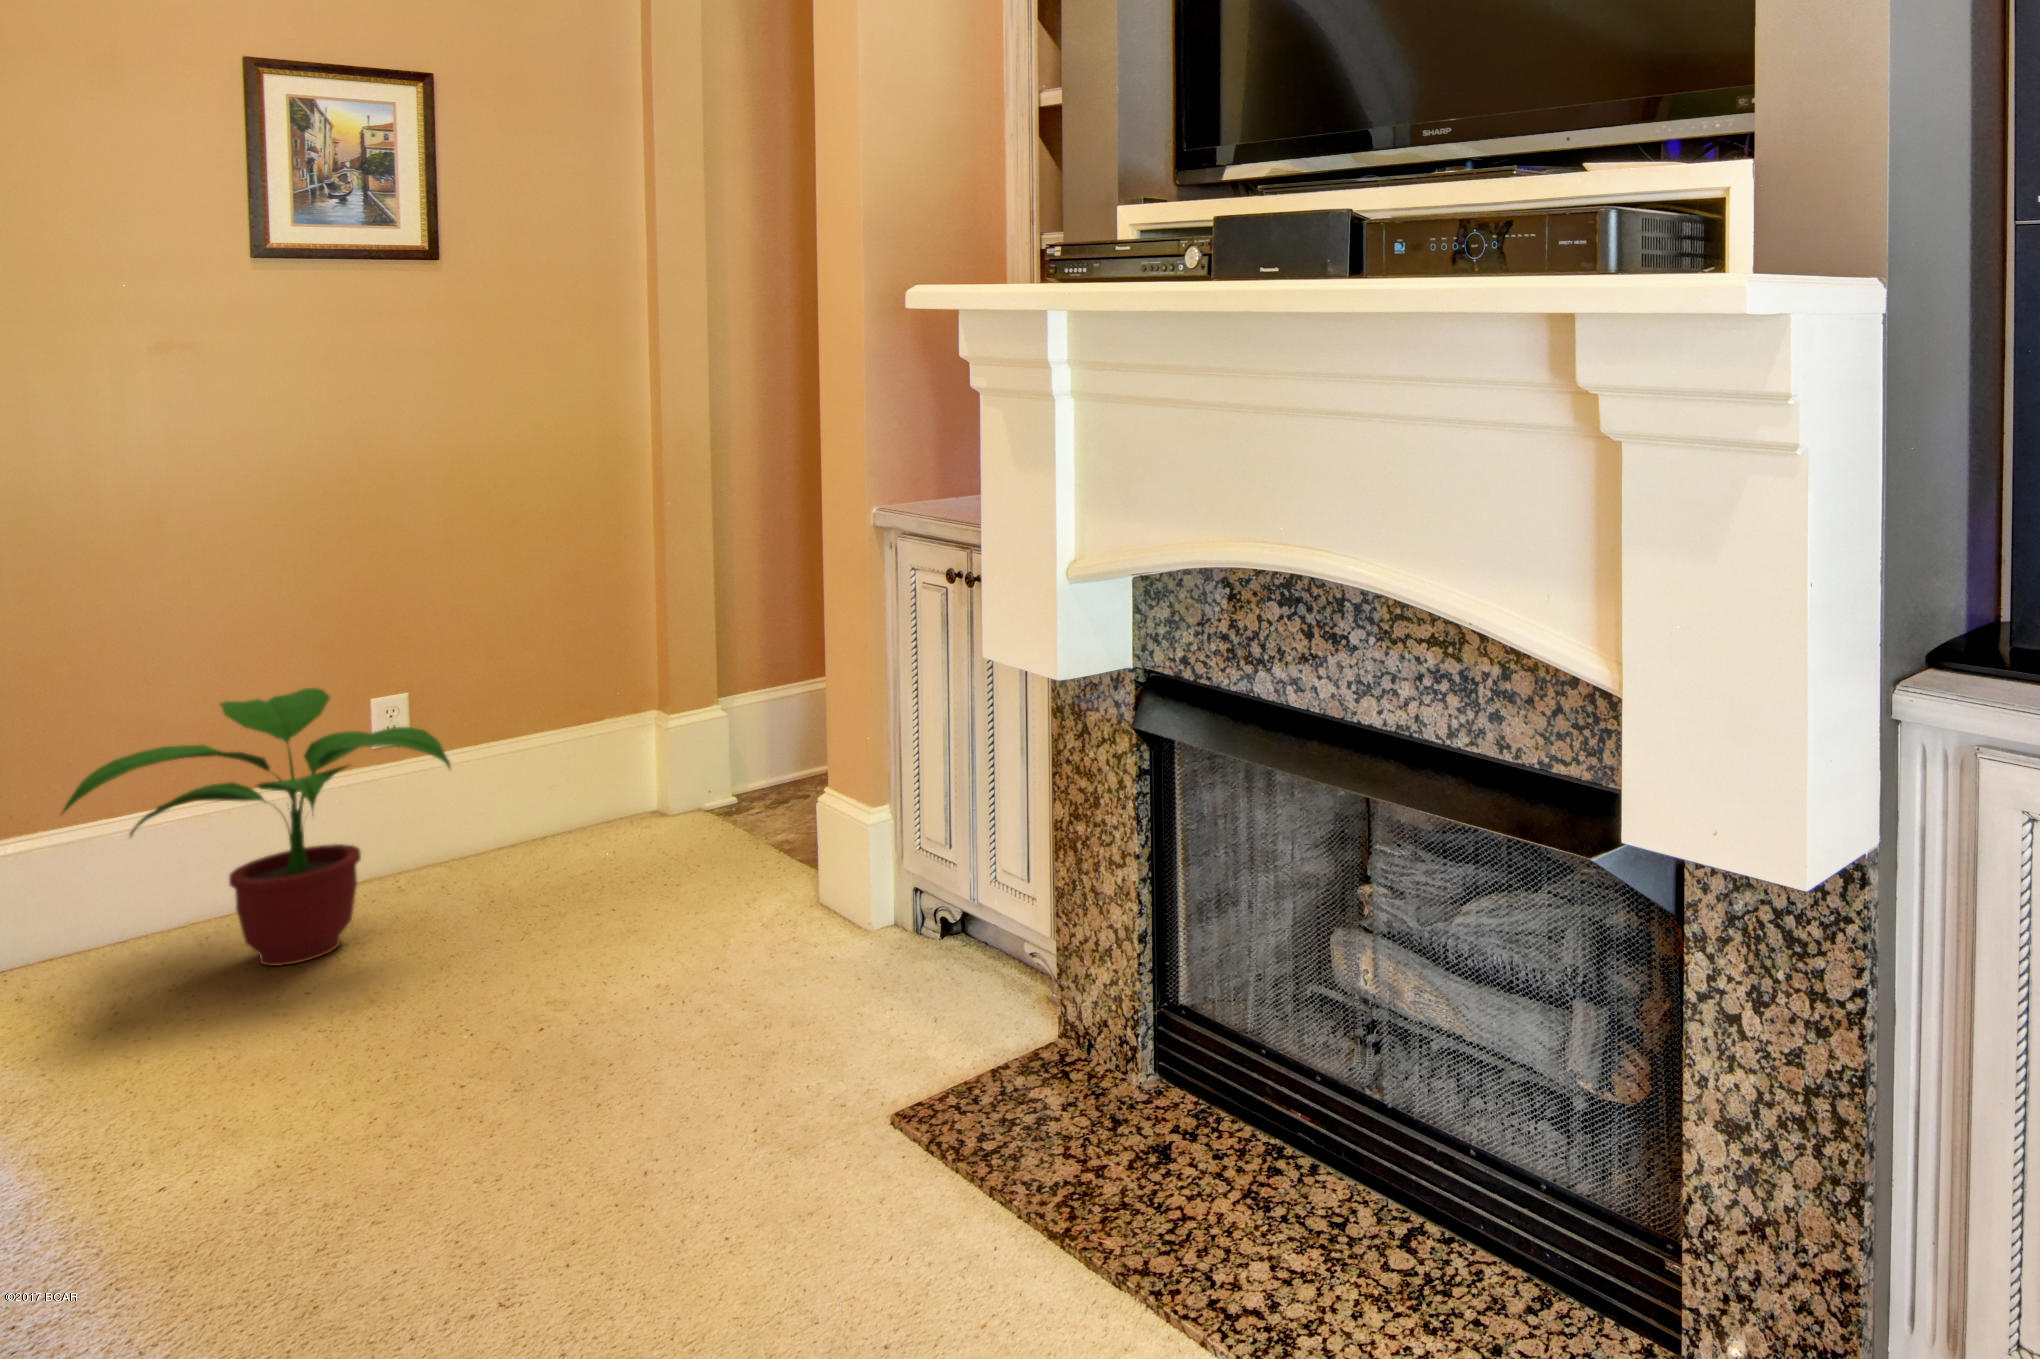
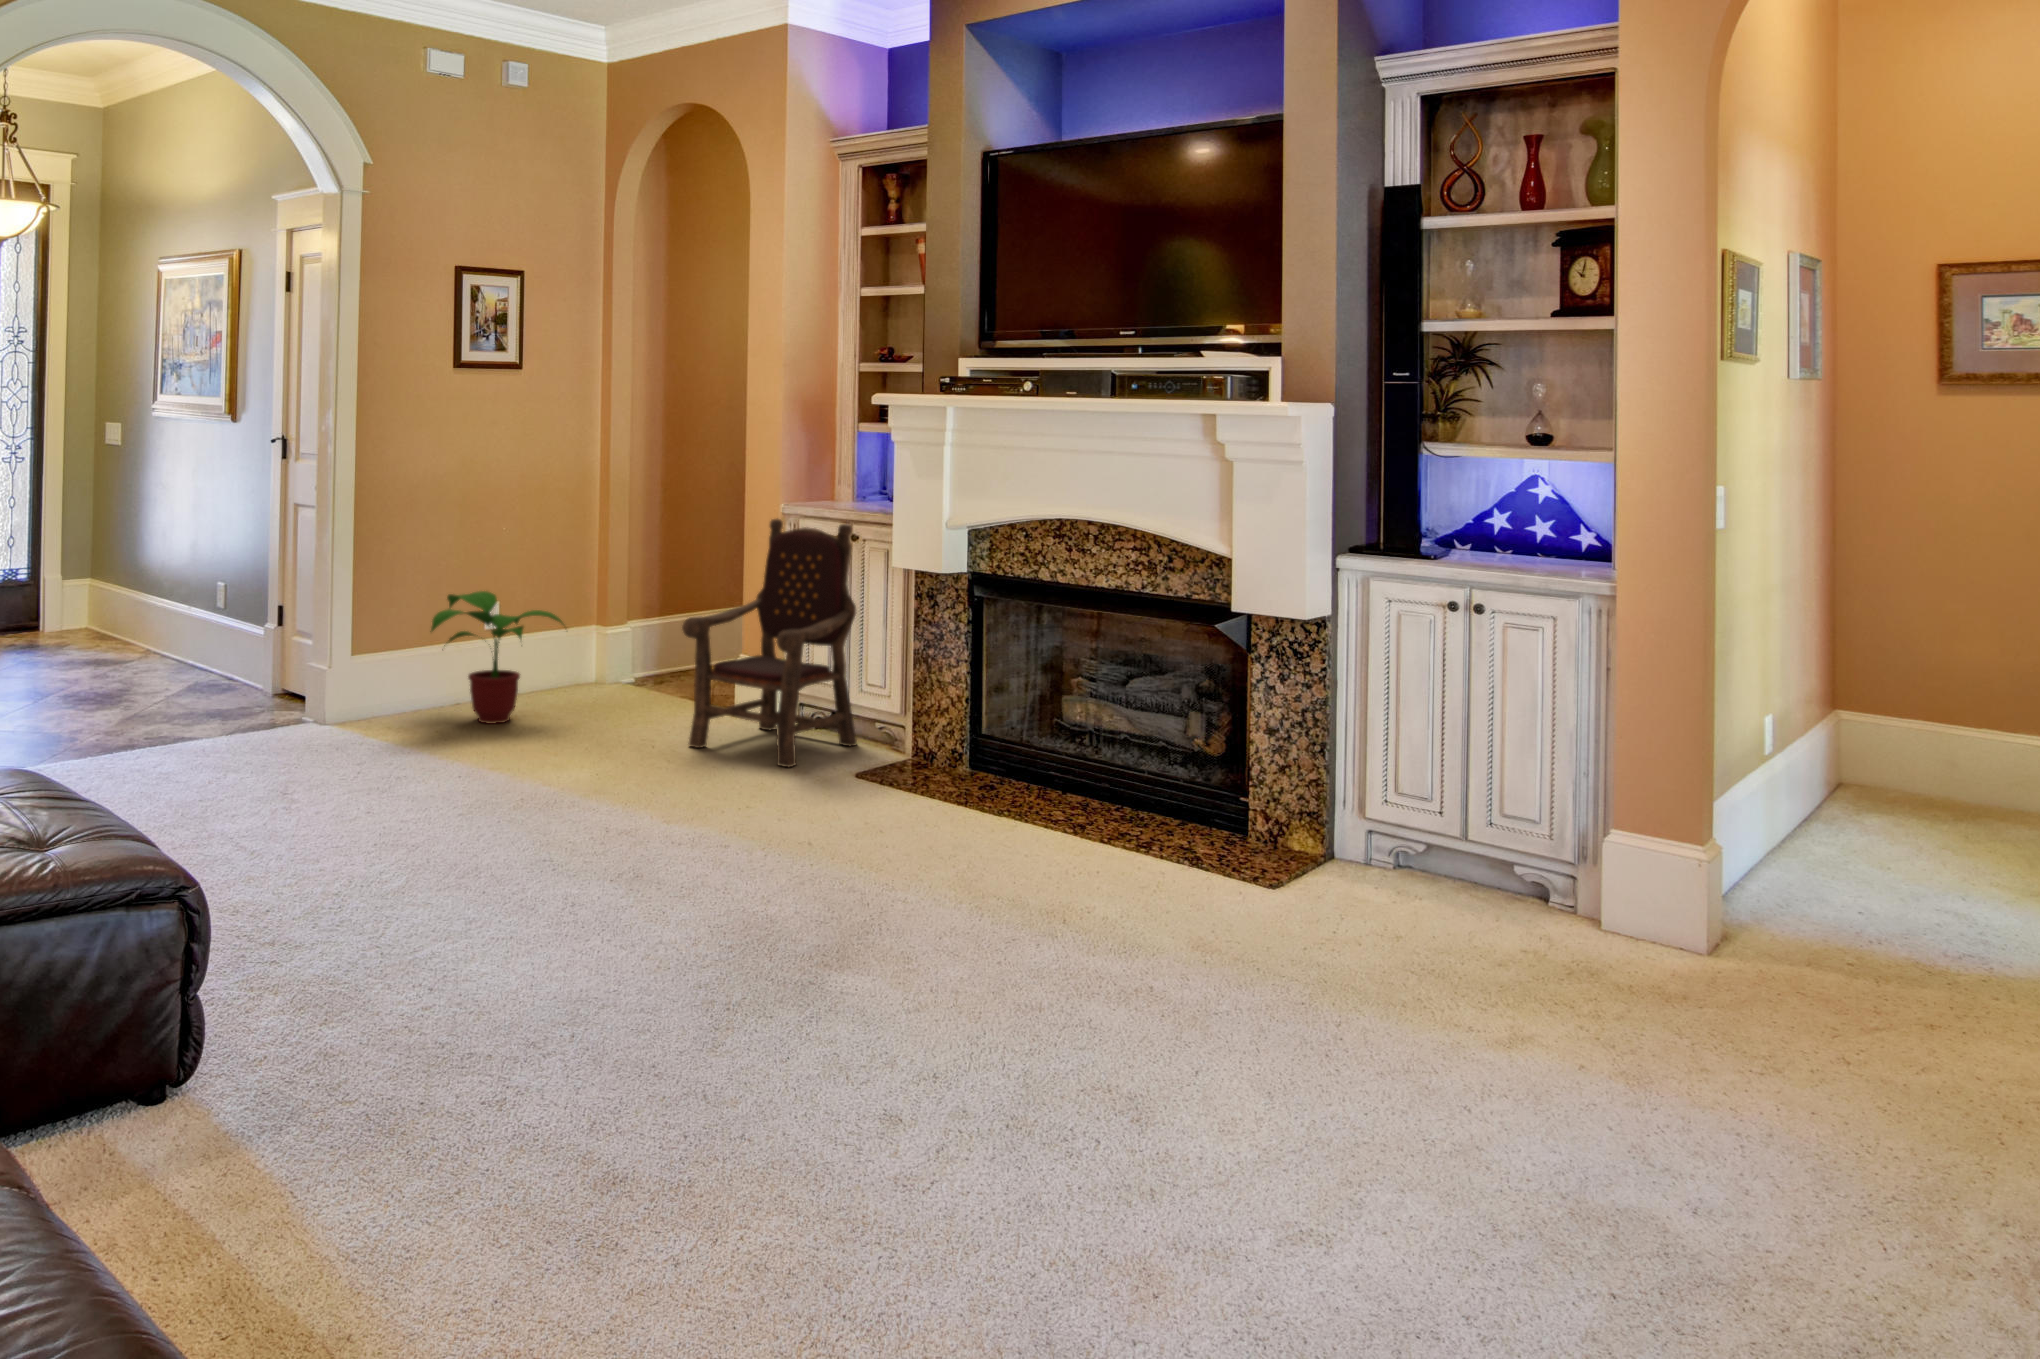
armchair: none [593,537,989,1100] -> present [682,518,857,767]

